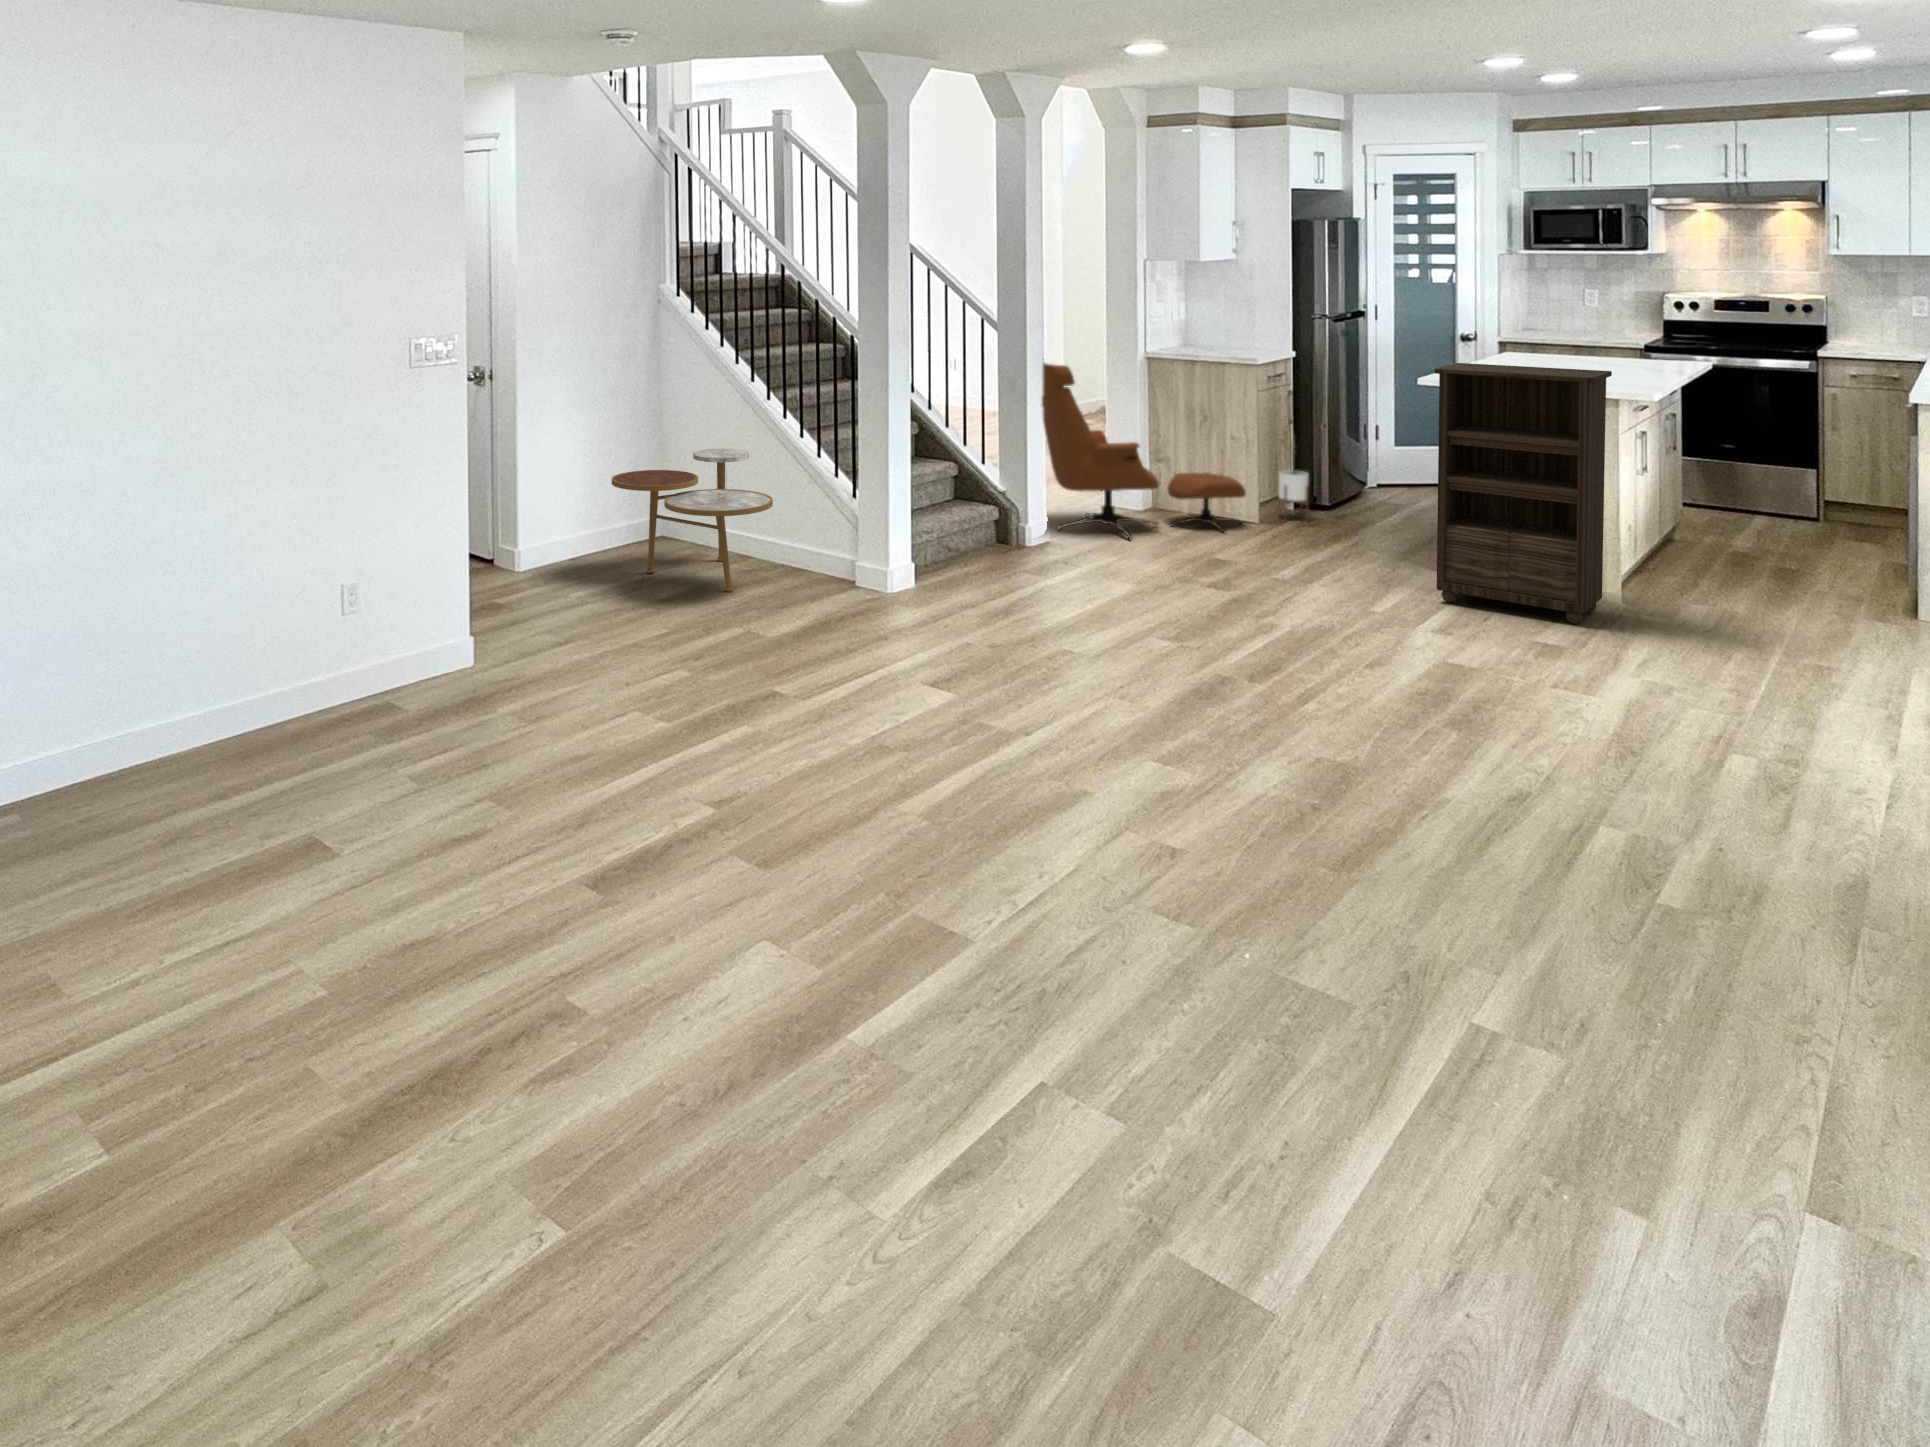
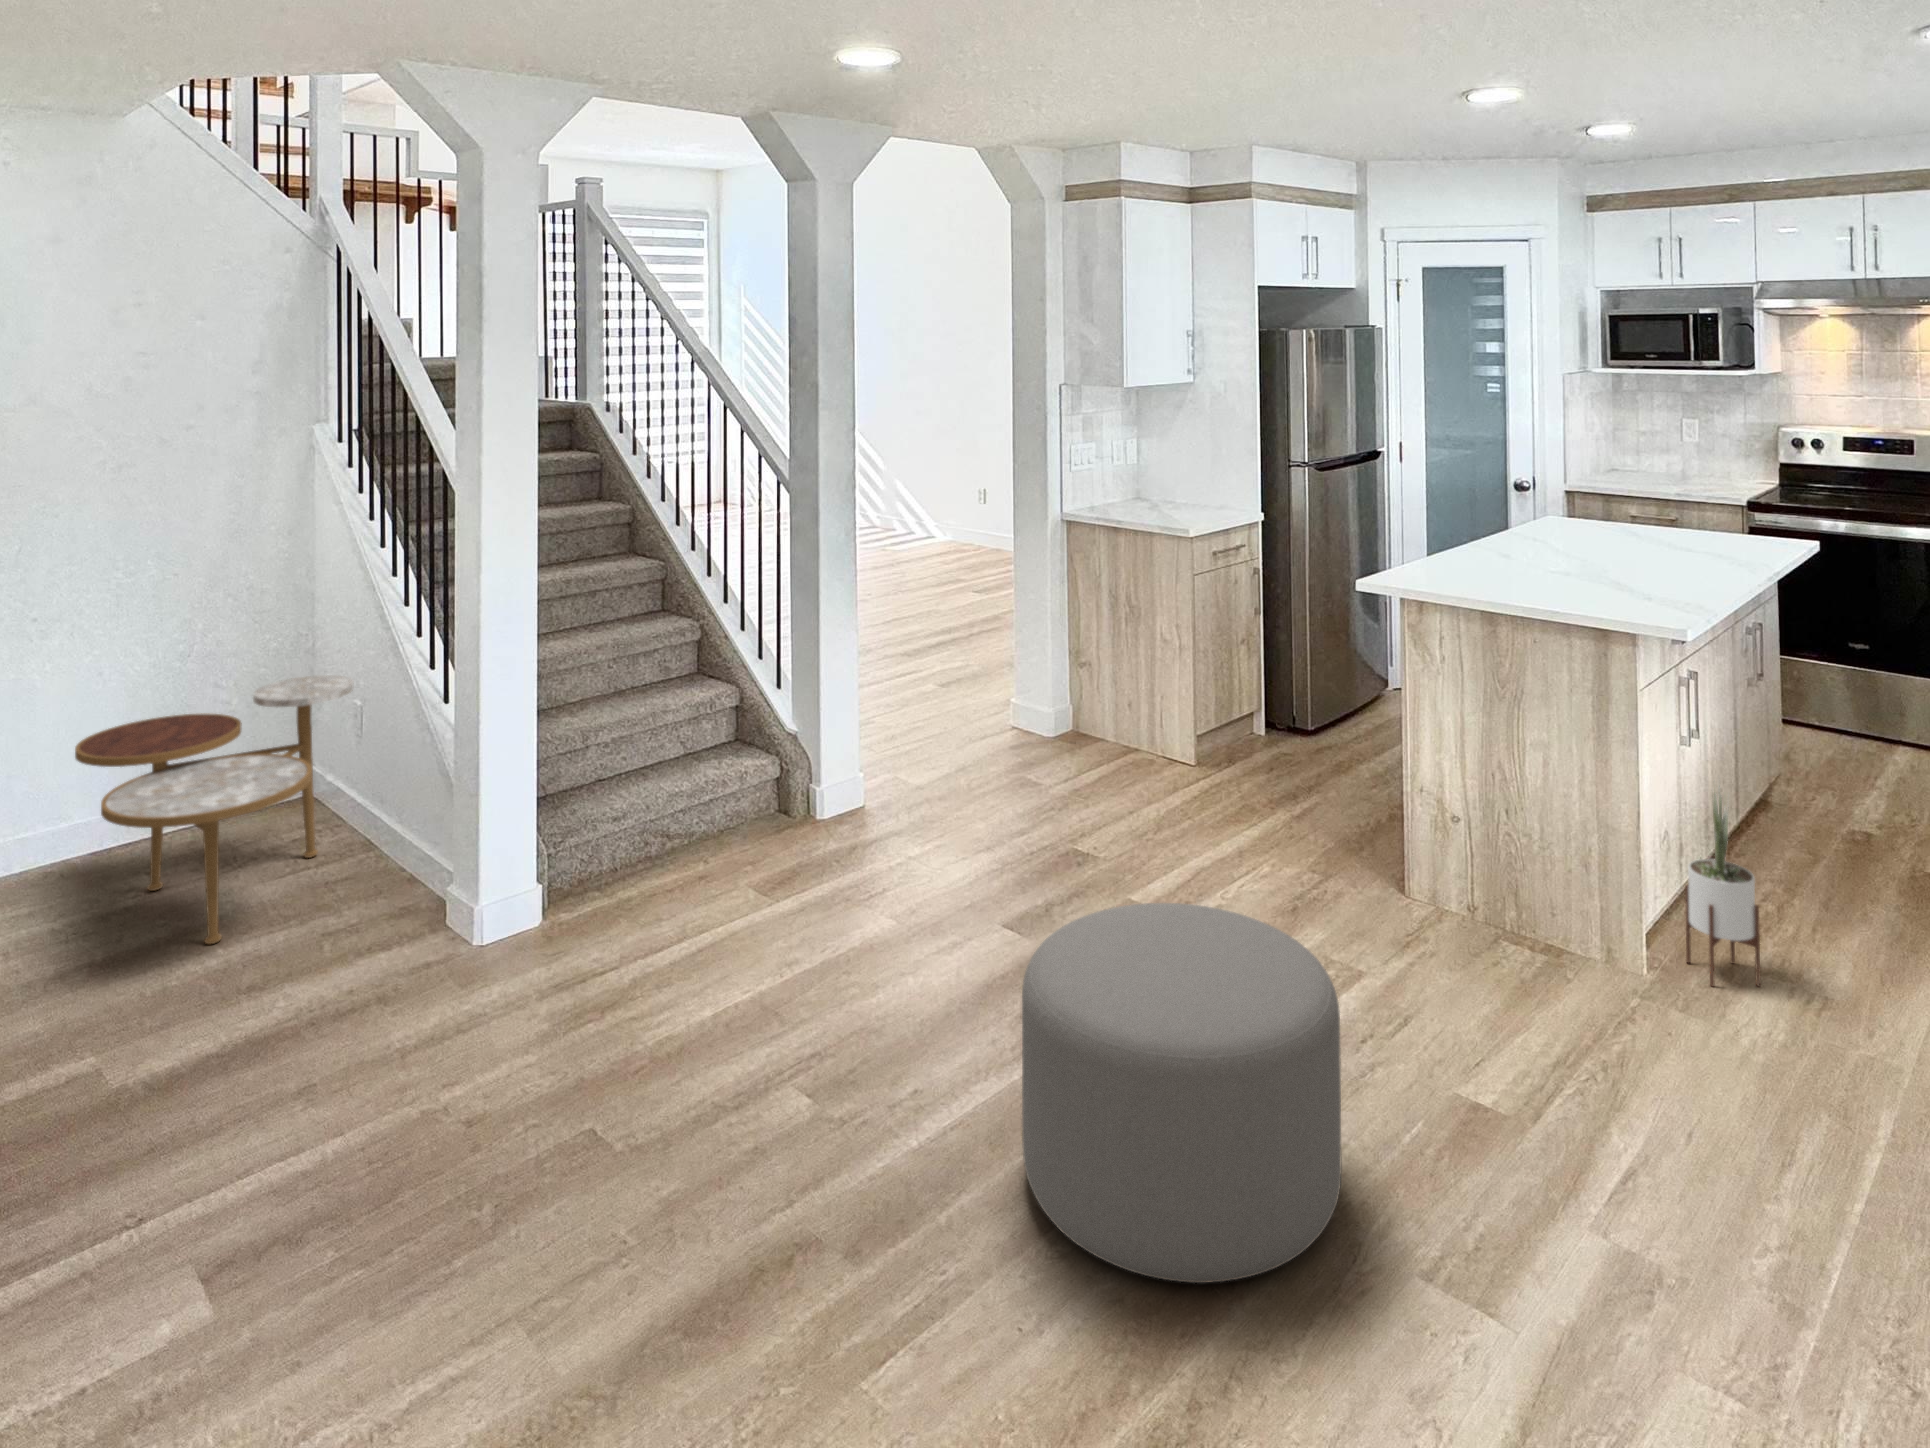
lounge chair: present [1042,359,1246,539] -> none [869,525,1176,807]
bookshelf: present [1435,363,1612,624] -> none [1337,564,1612,1049]
potted plant: present [1278,442,1309,516] -> present [1685,785,1761,986]
ottoman: none [1311,532,1499,682] -> present [1022,903,1342,1283]

